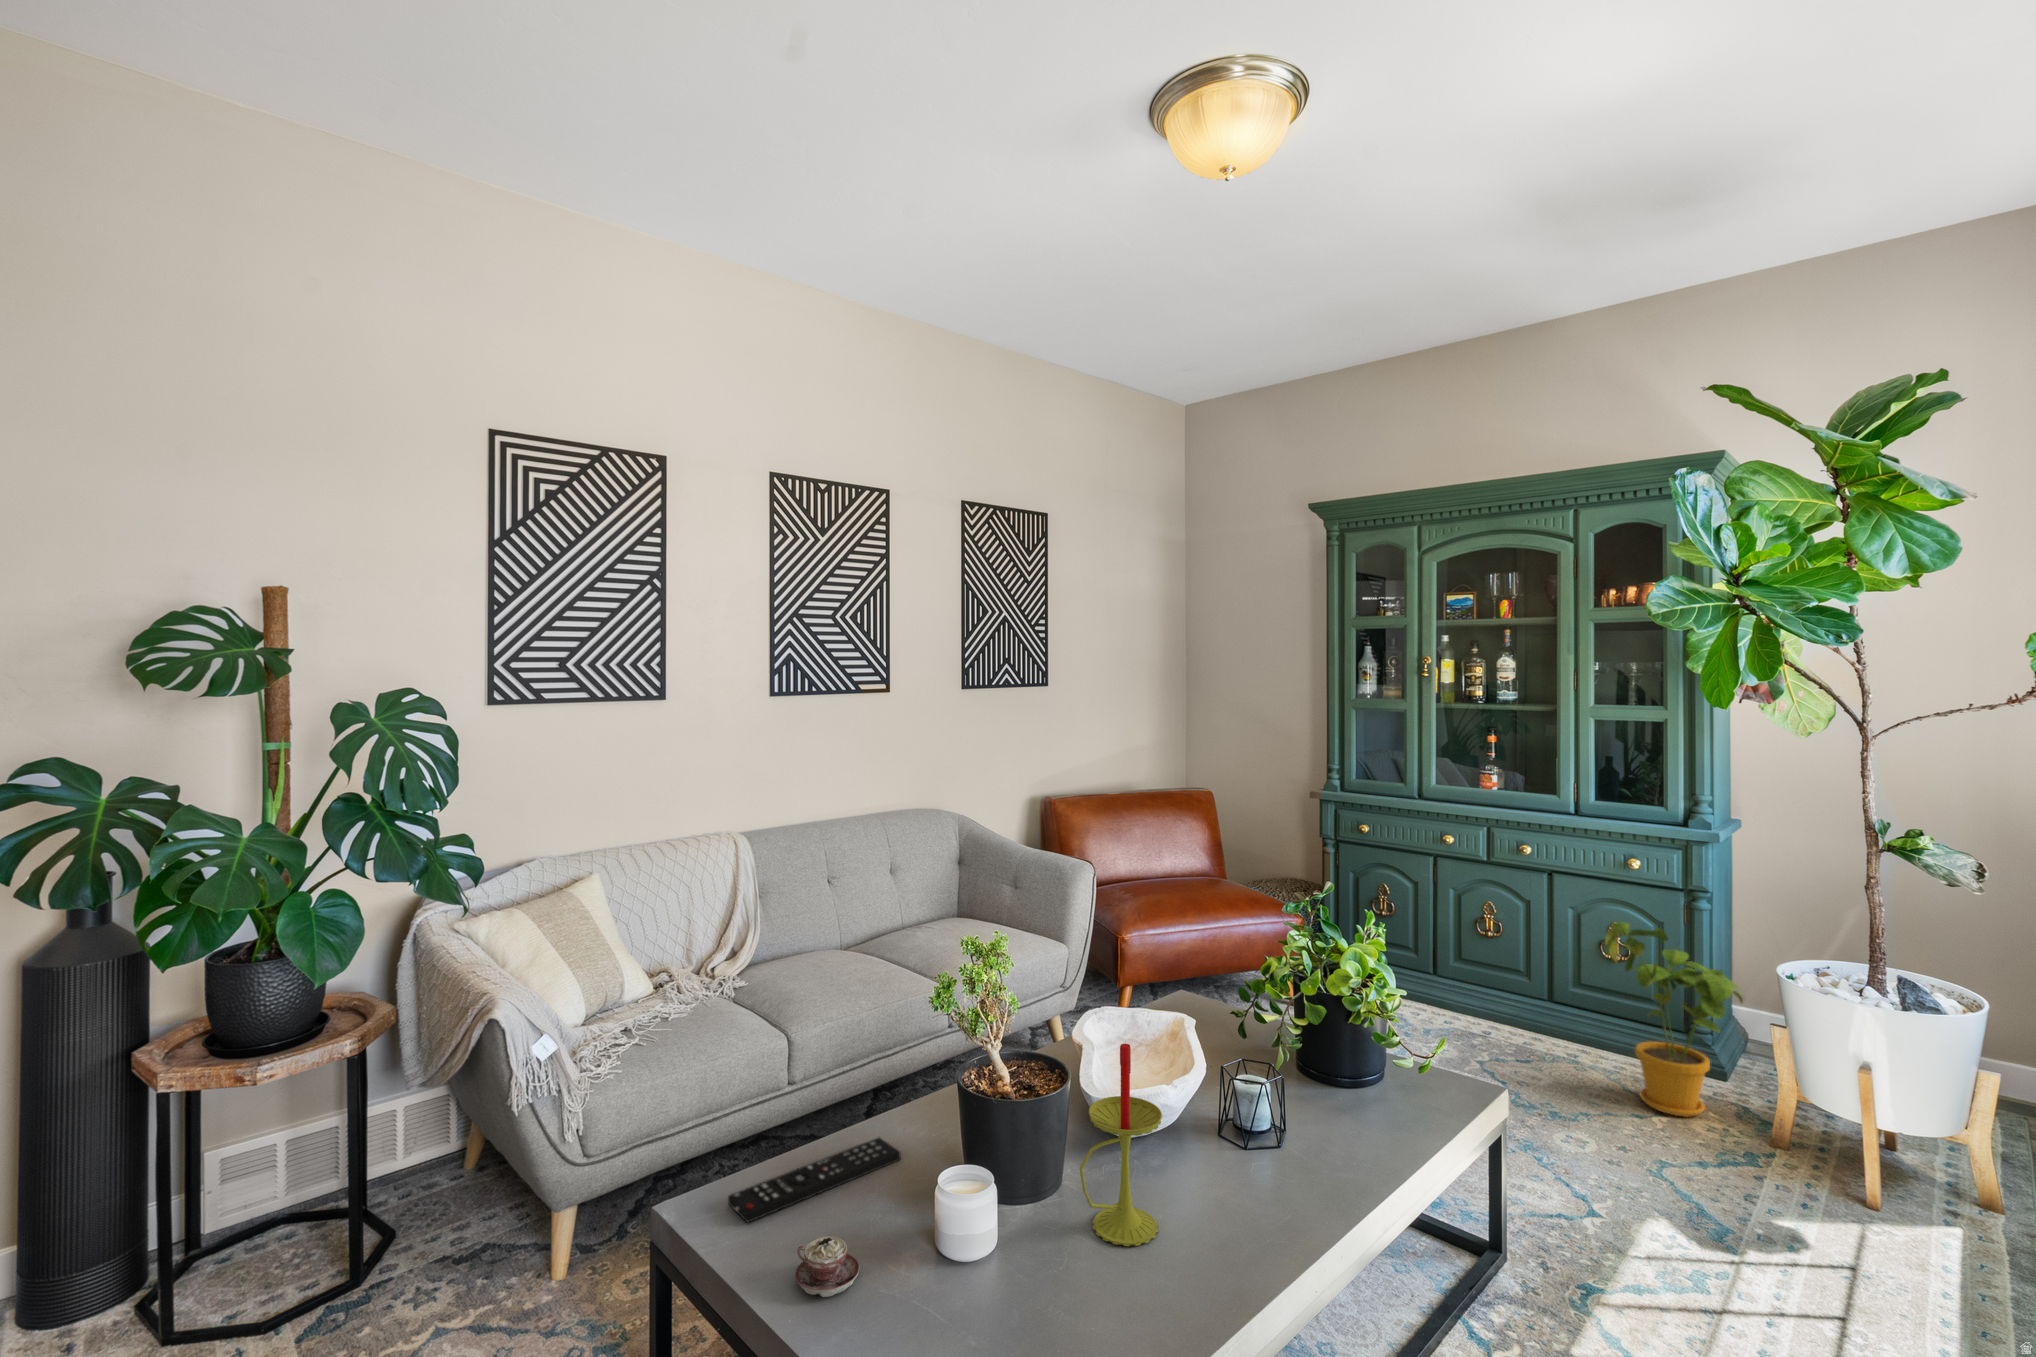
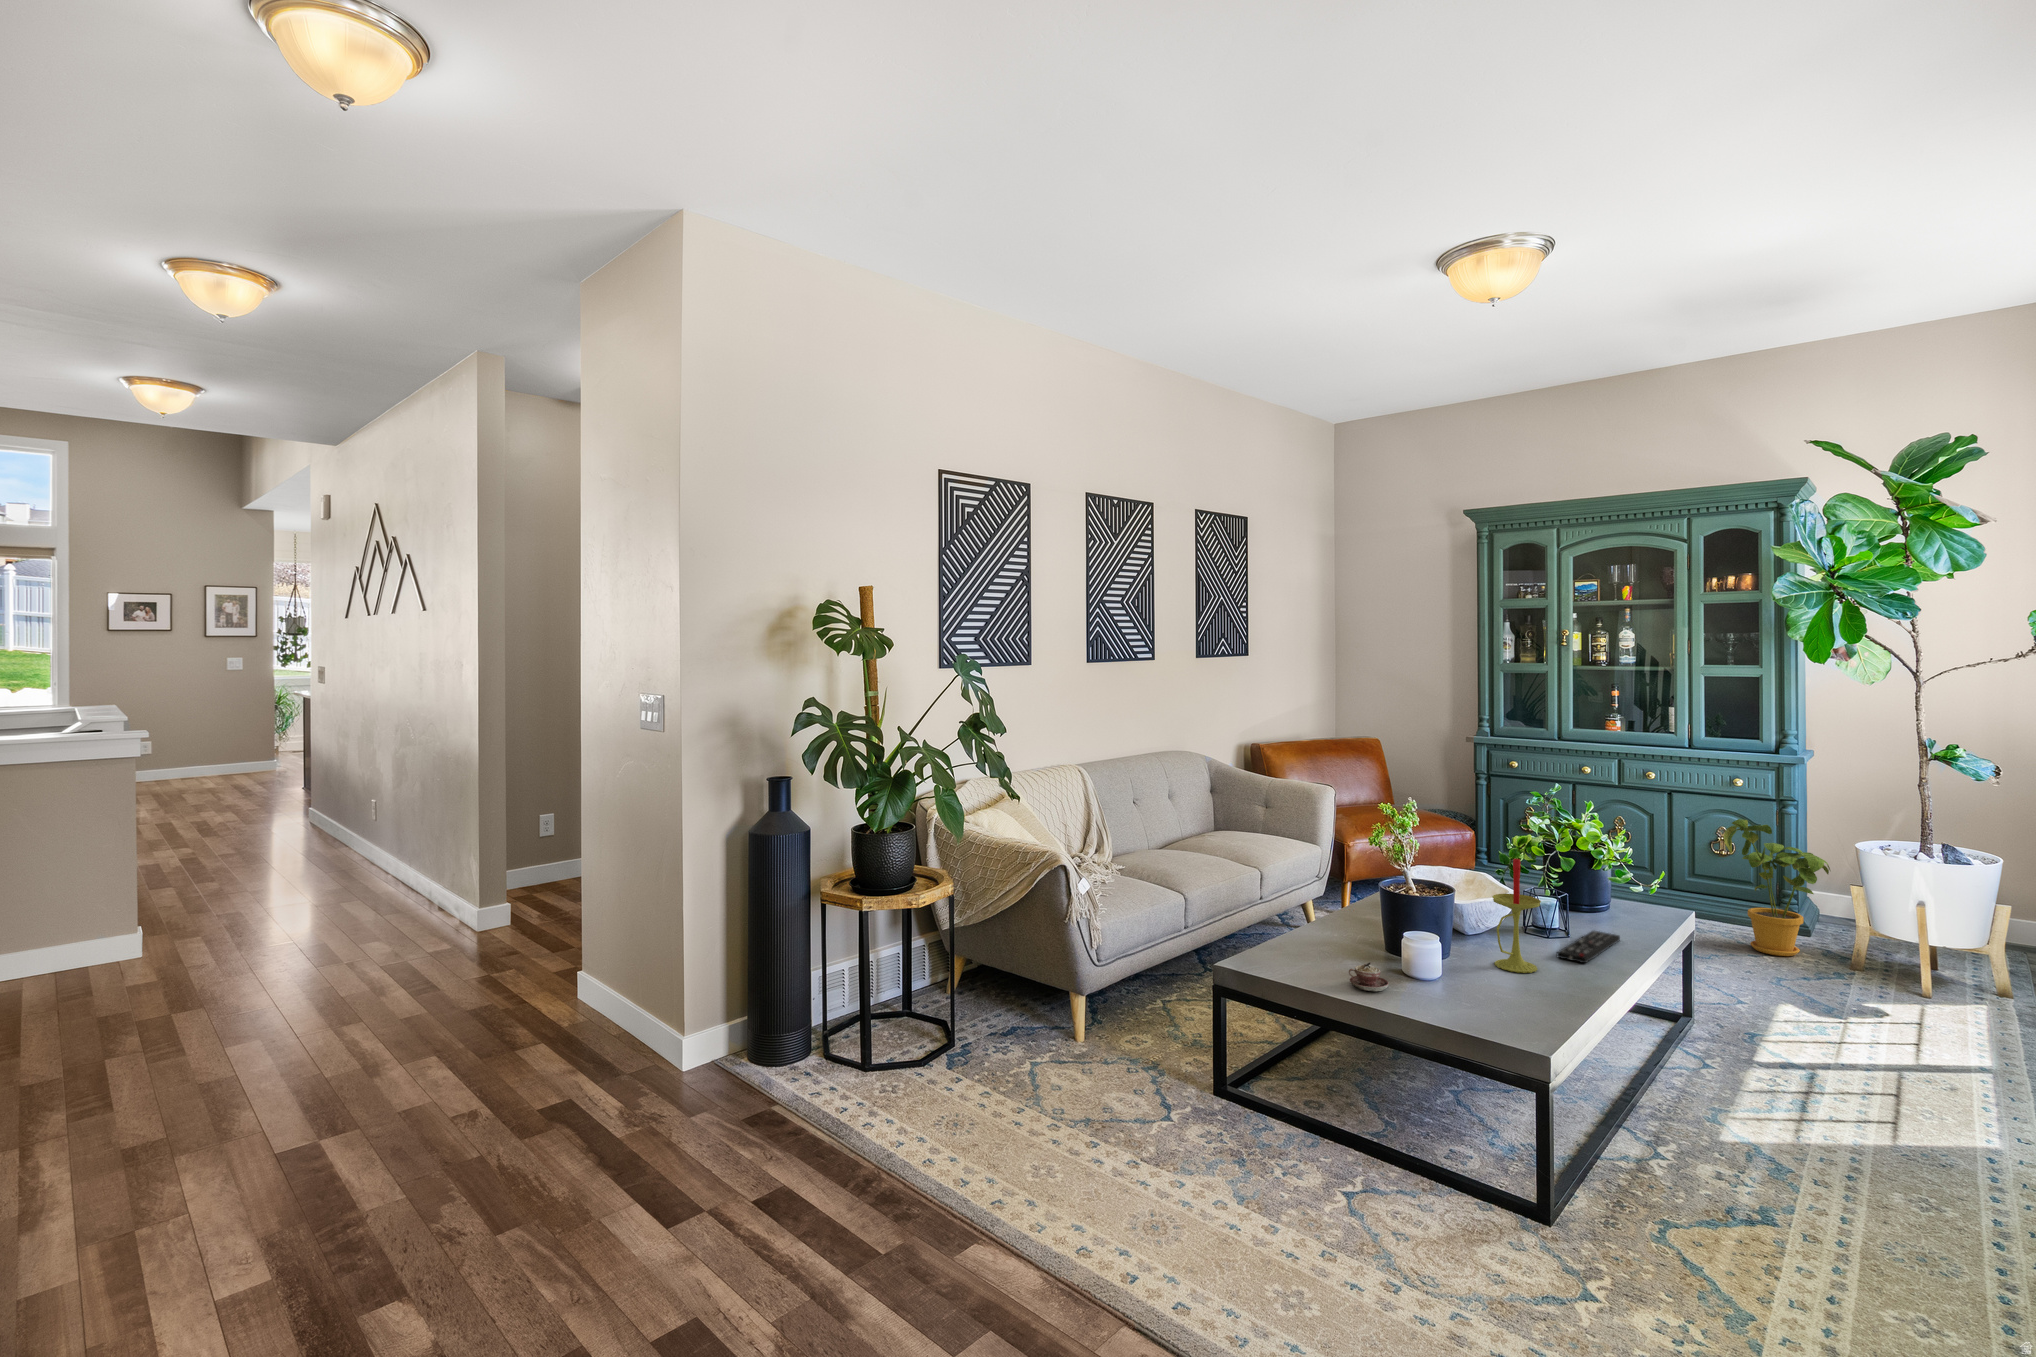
remote control: present [728,1138,901,1222] -> present [1557,931,1620,963]

